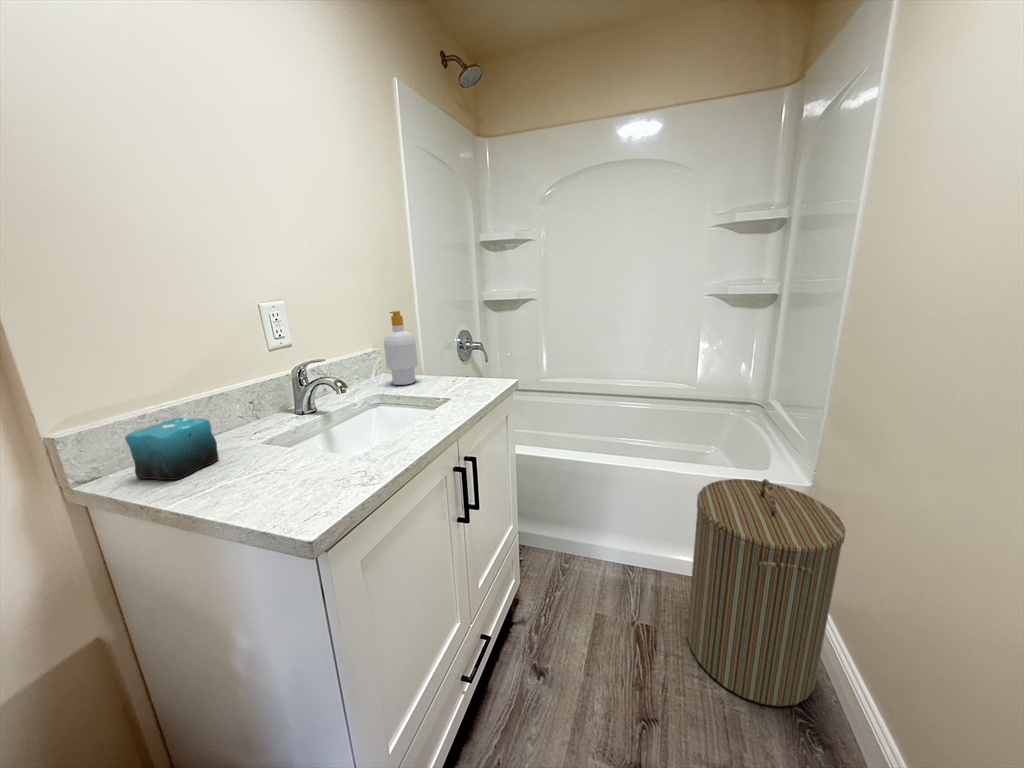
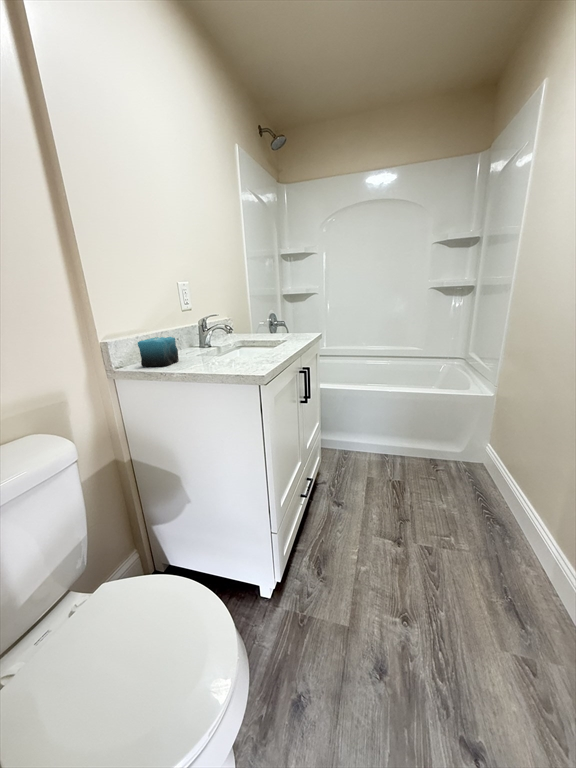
soap bottle: present [384,311,418,385] -> none [240,292,260,338]
laundry hamper: present [687,479,845,706] -> none [422,385,514,511]

